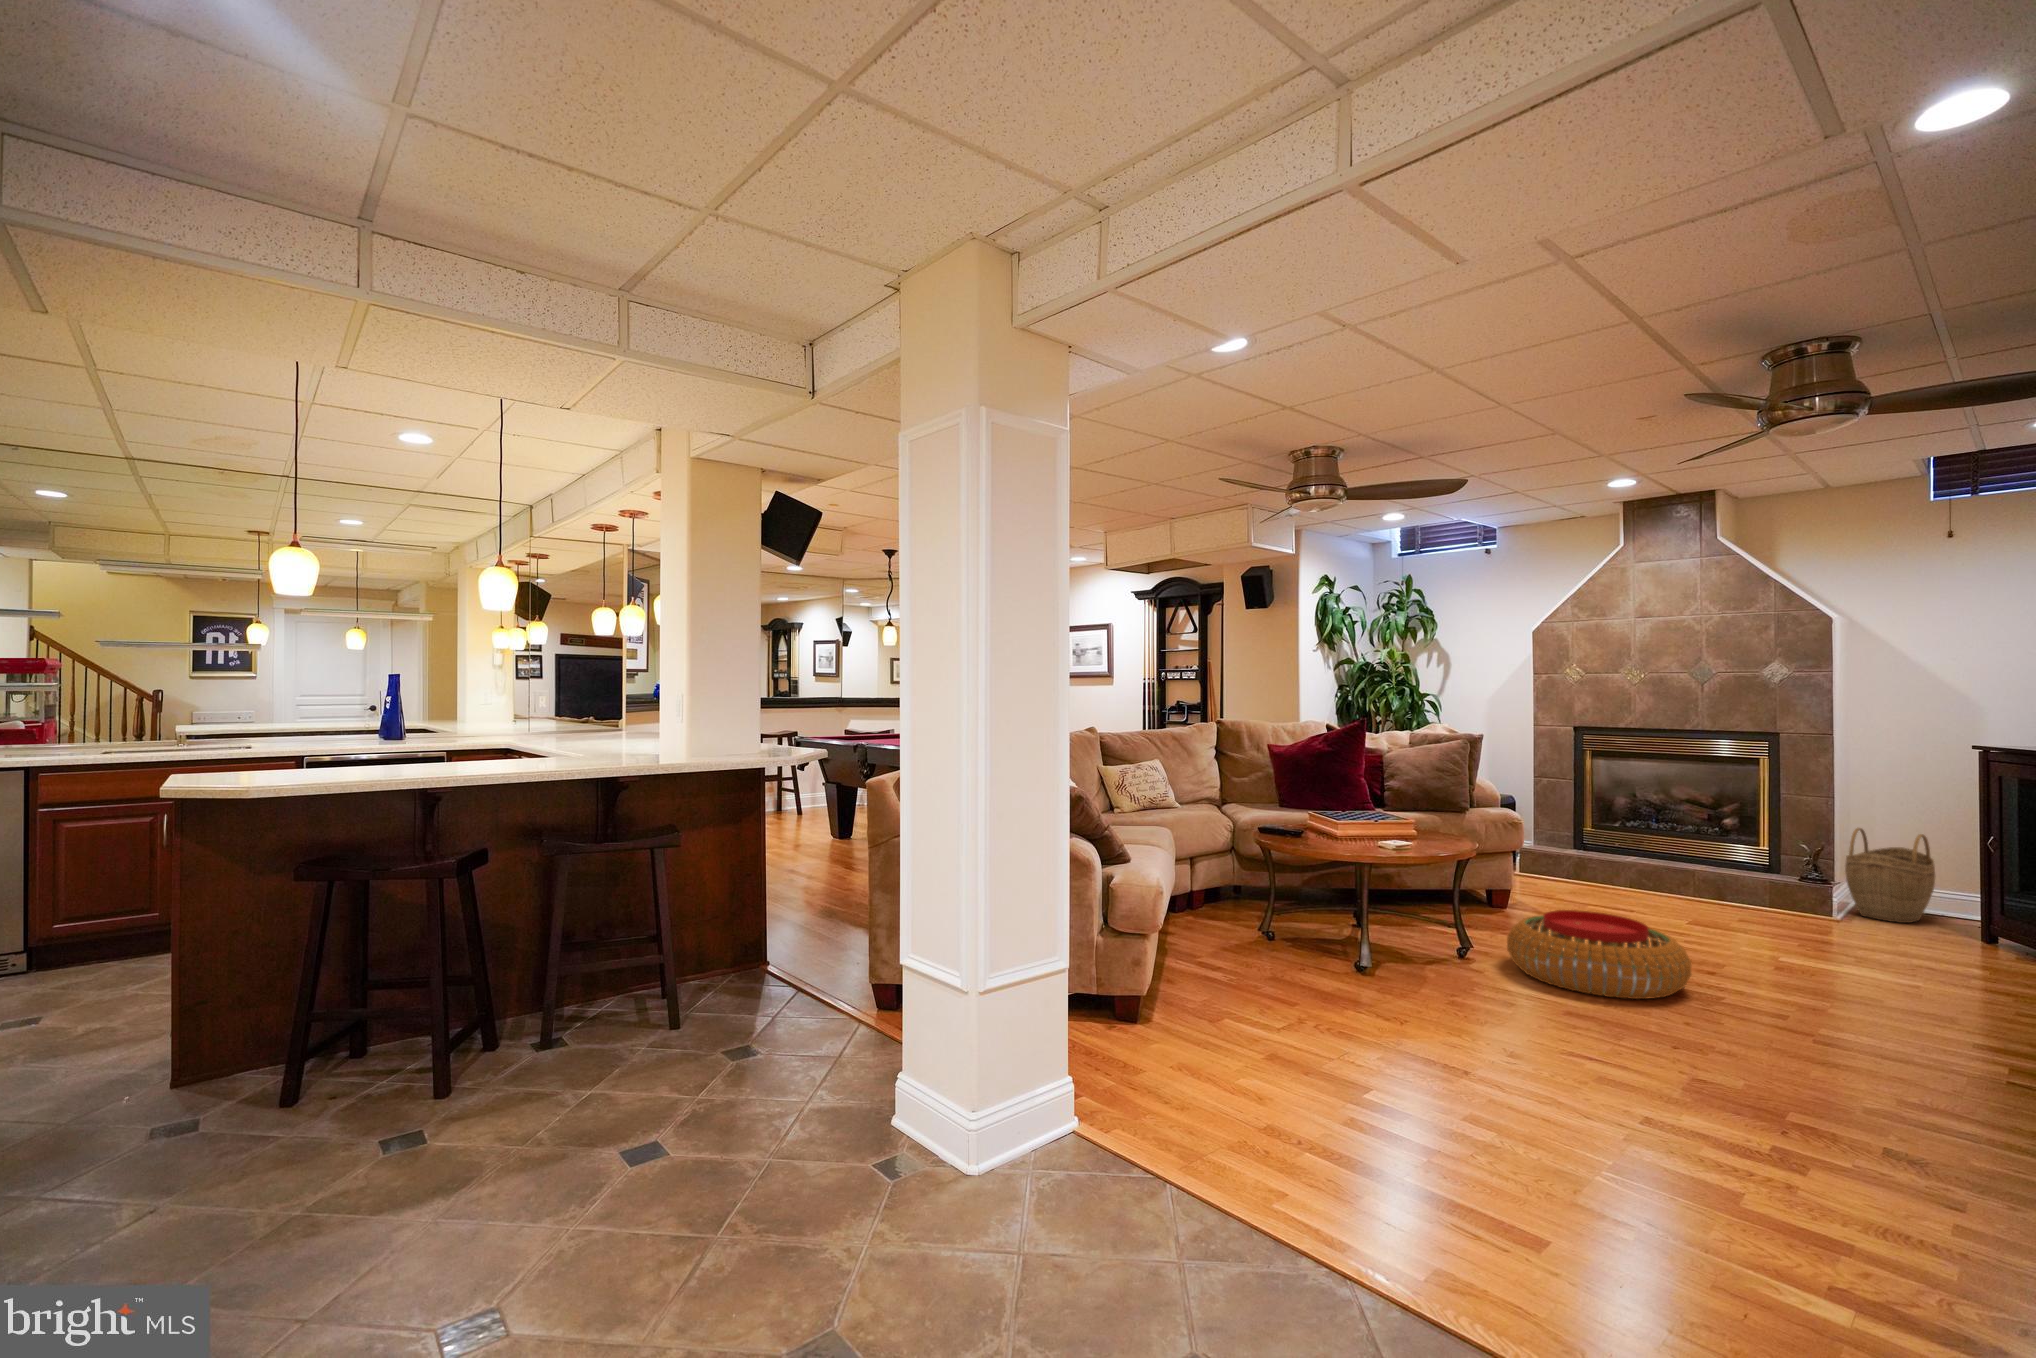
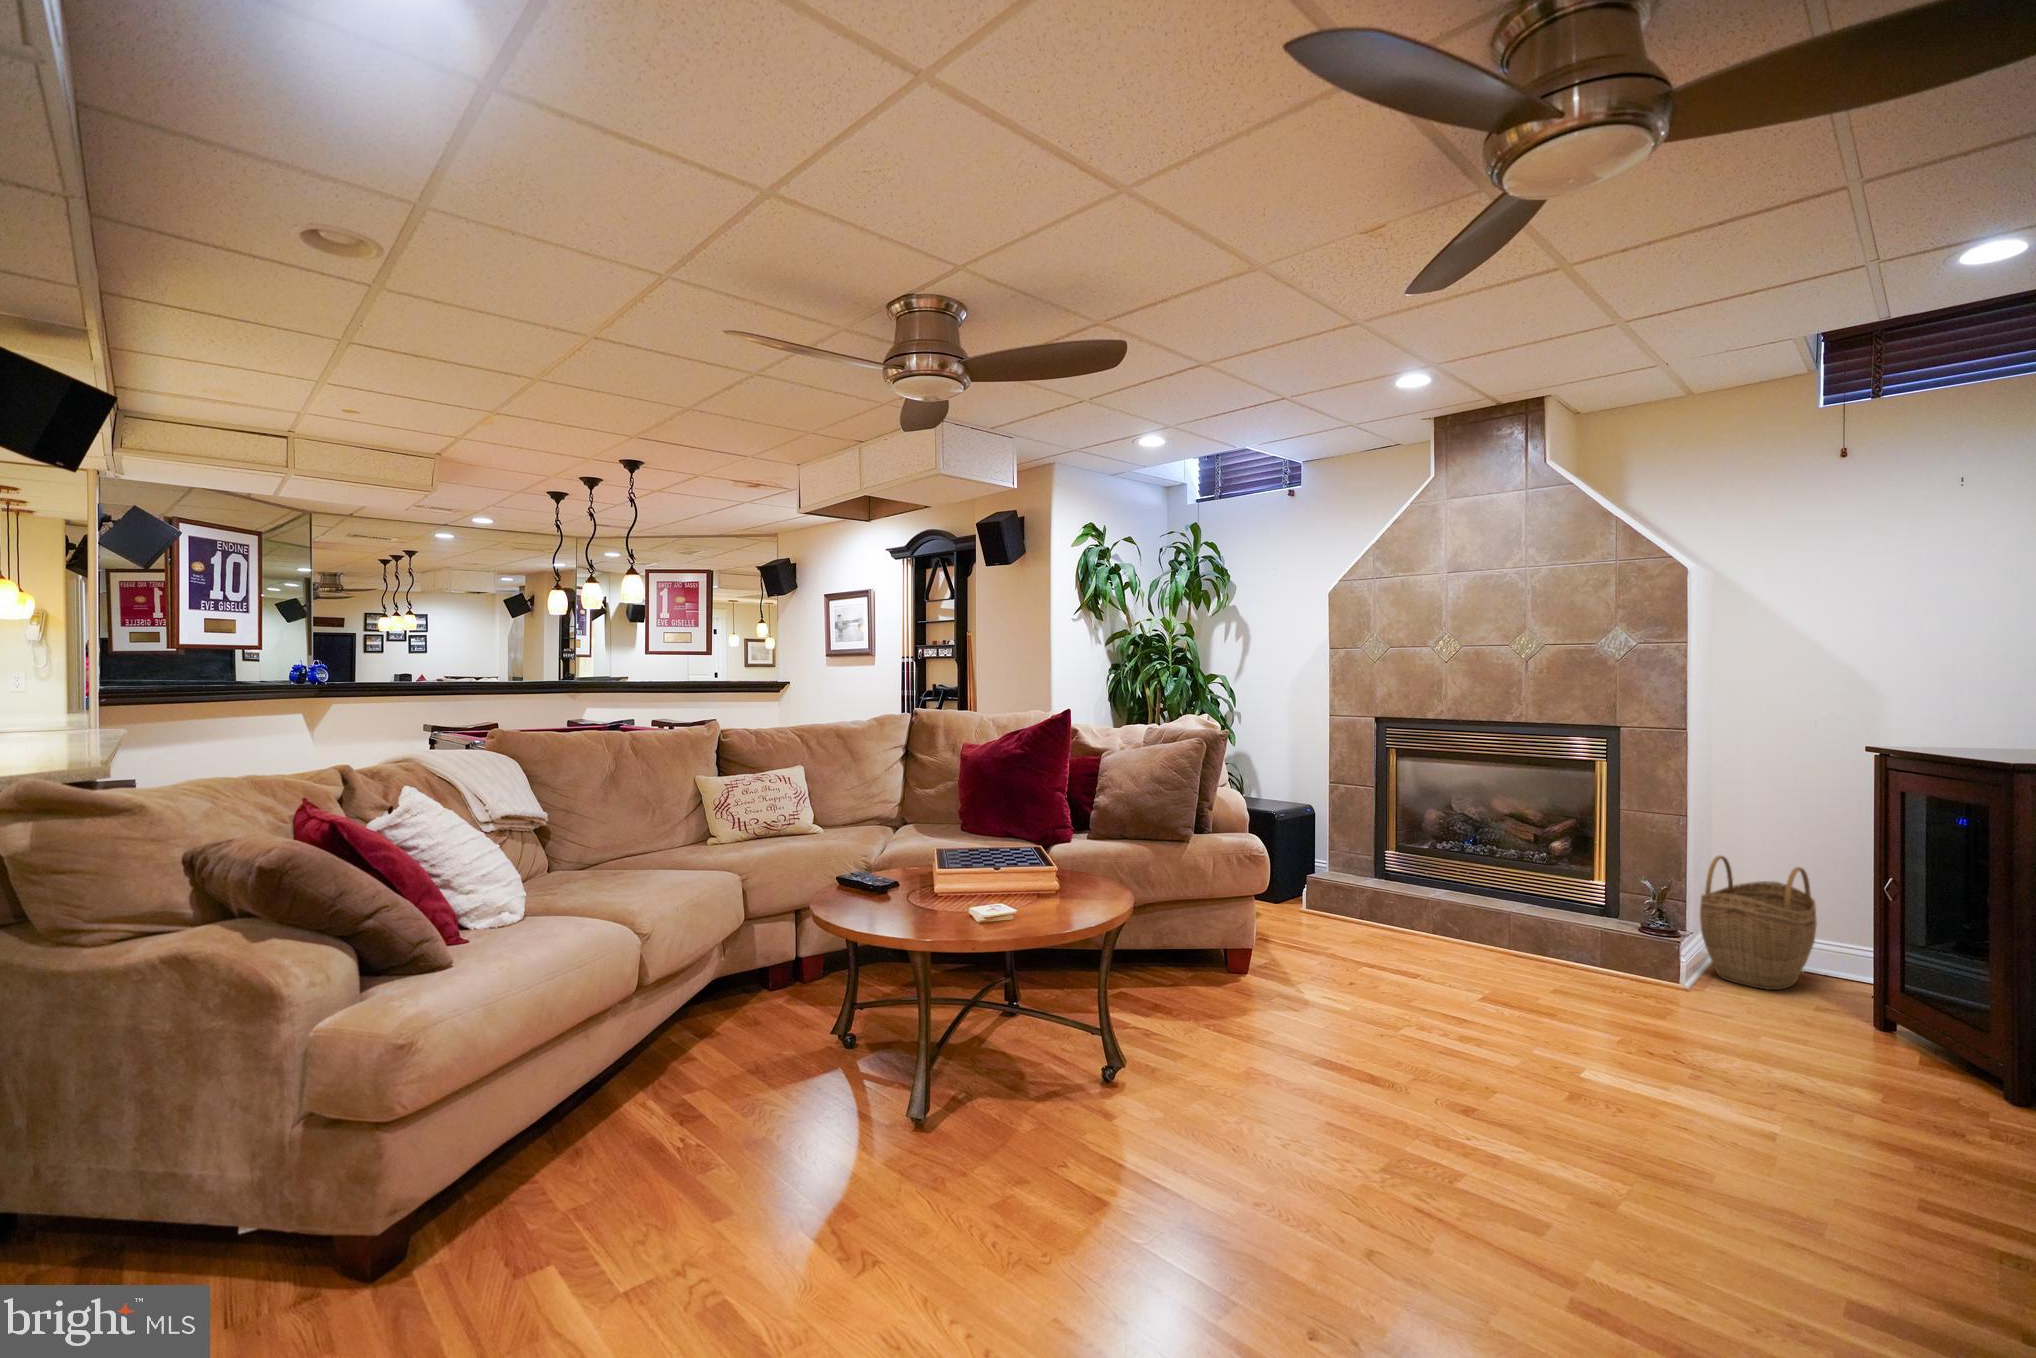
pouf: present [1507,910,1691,999] -> none [1149,1007,1403,1178]

